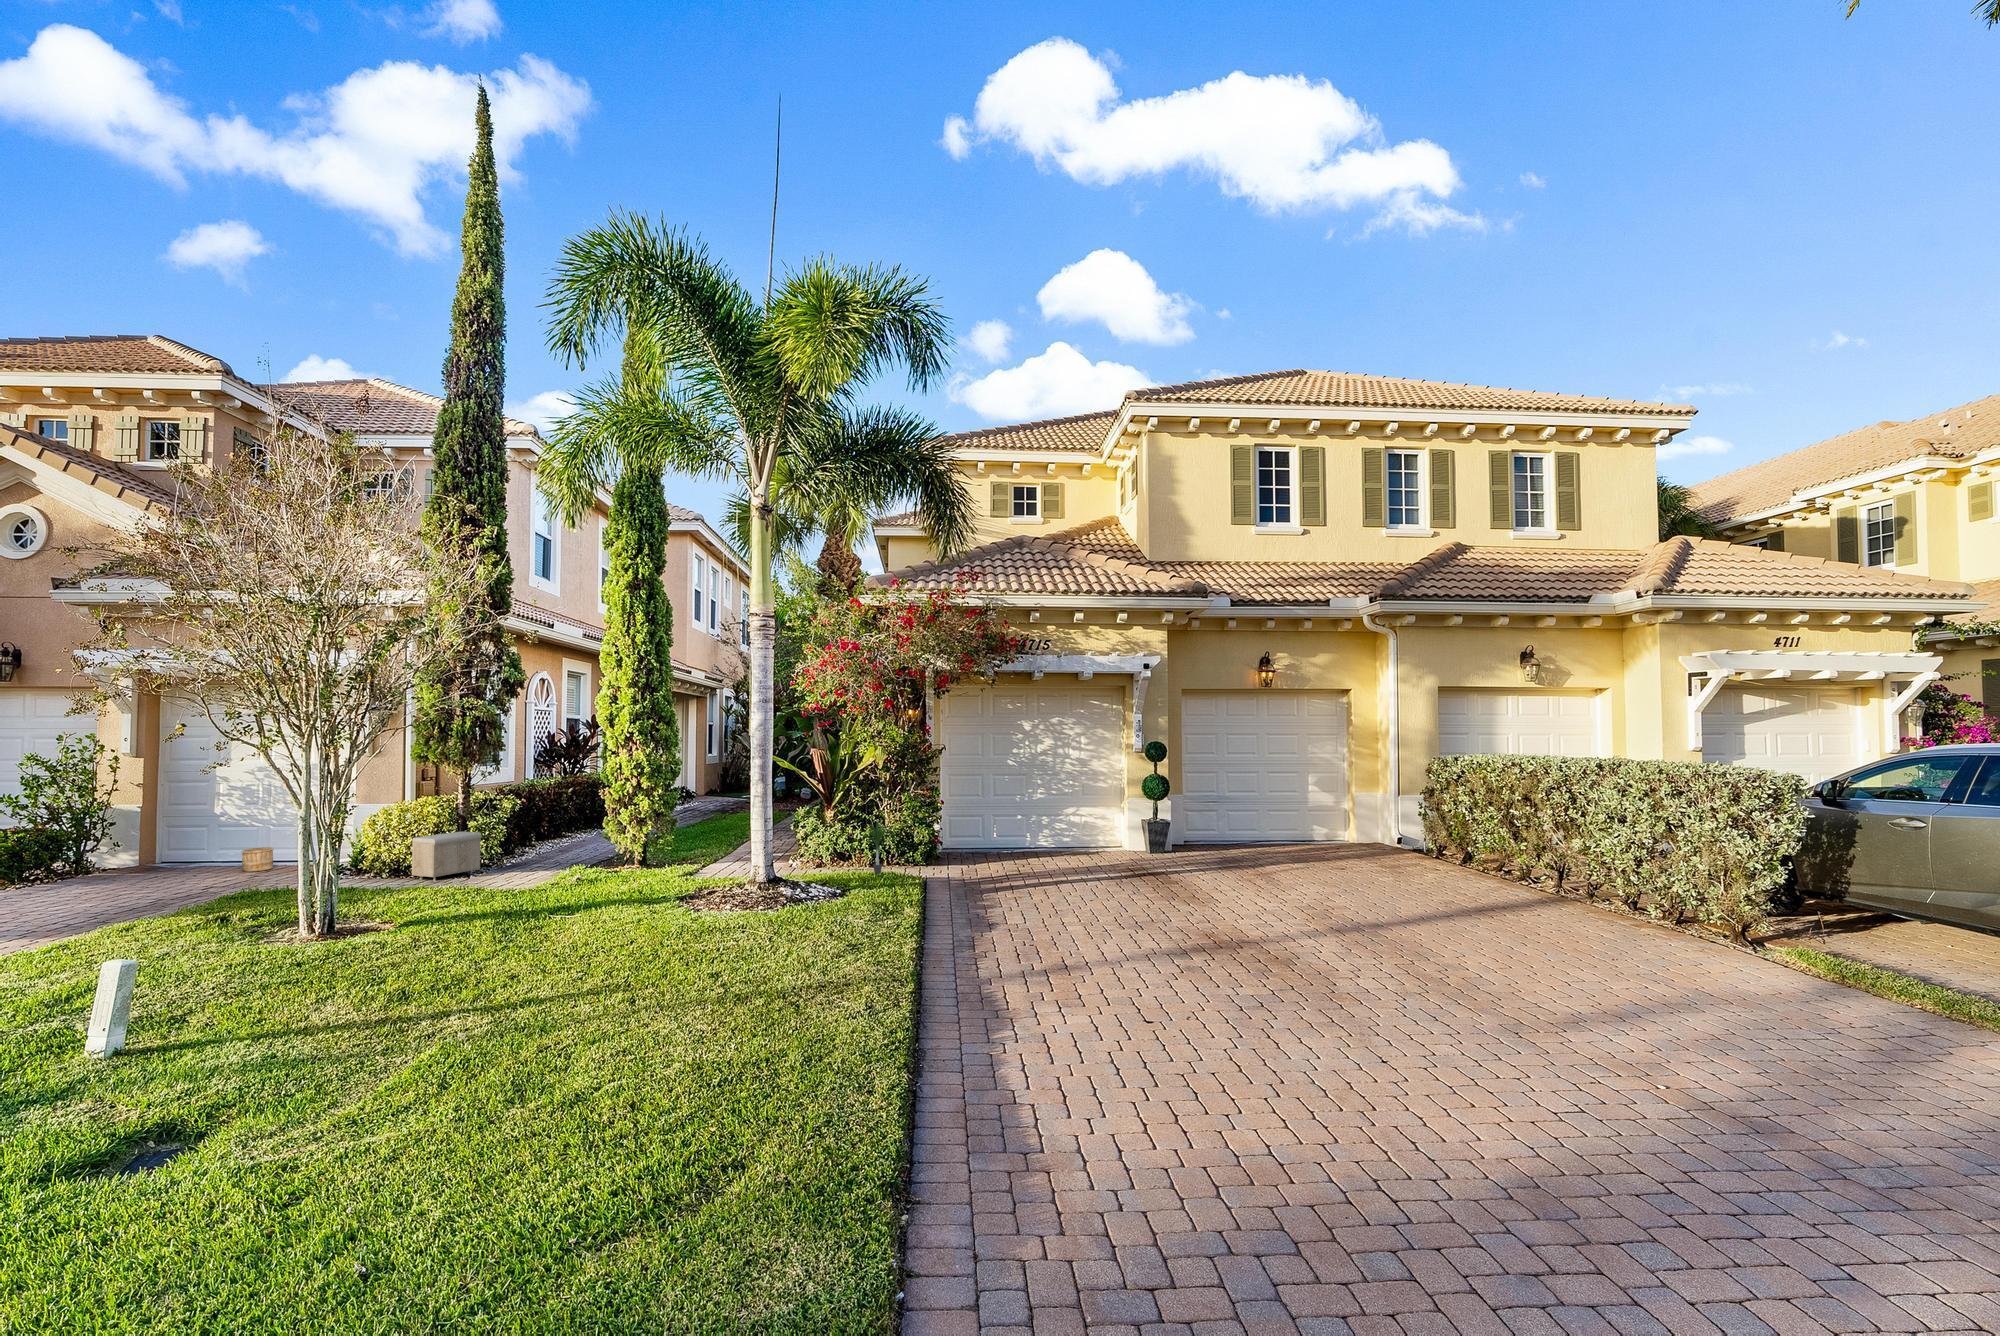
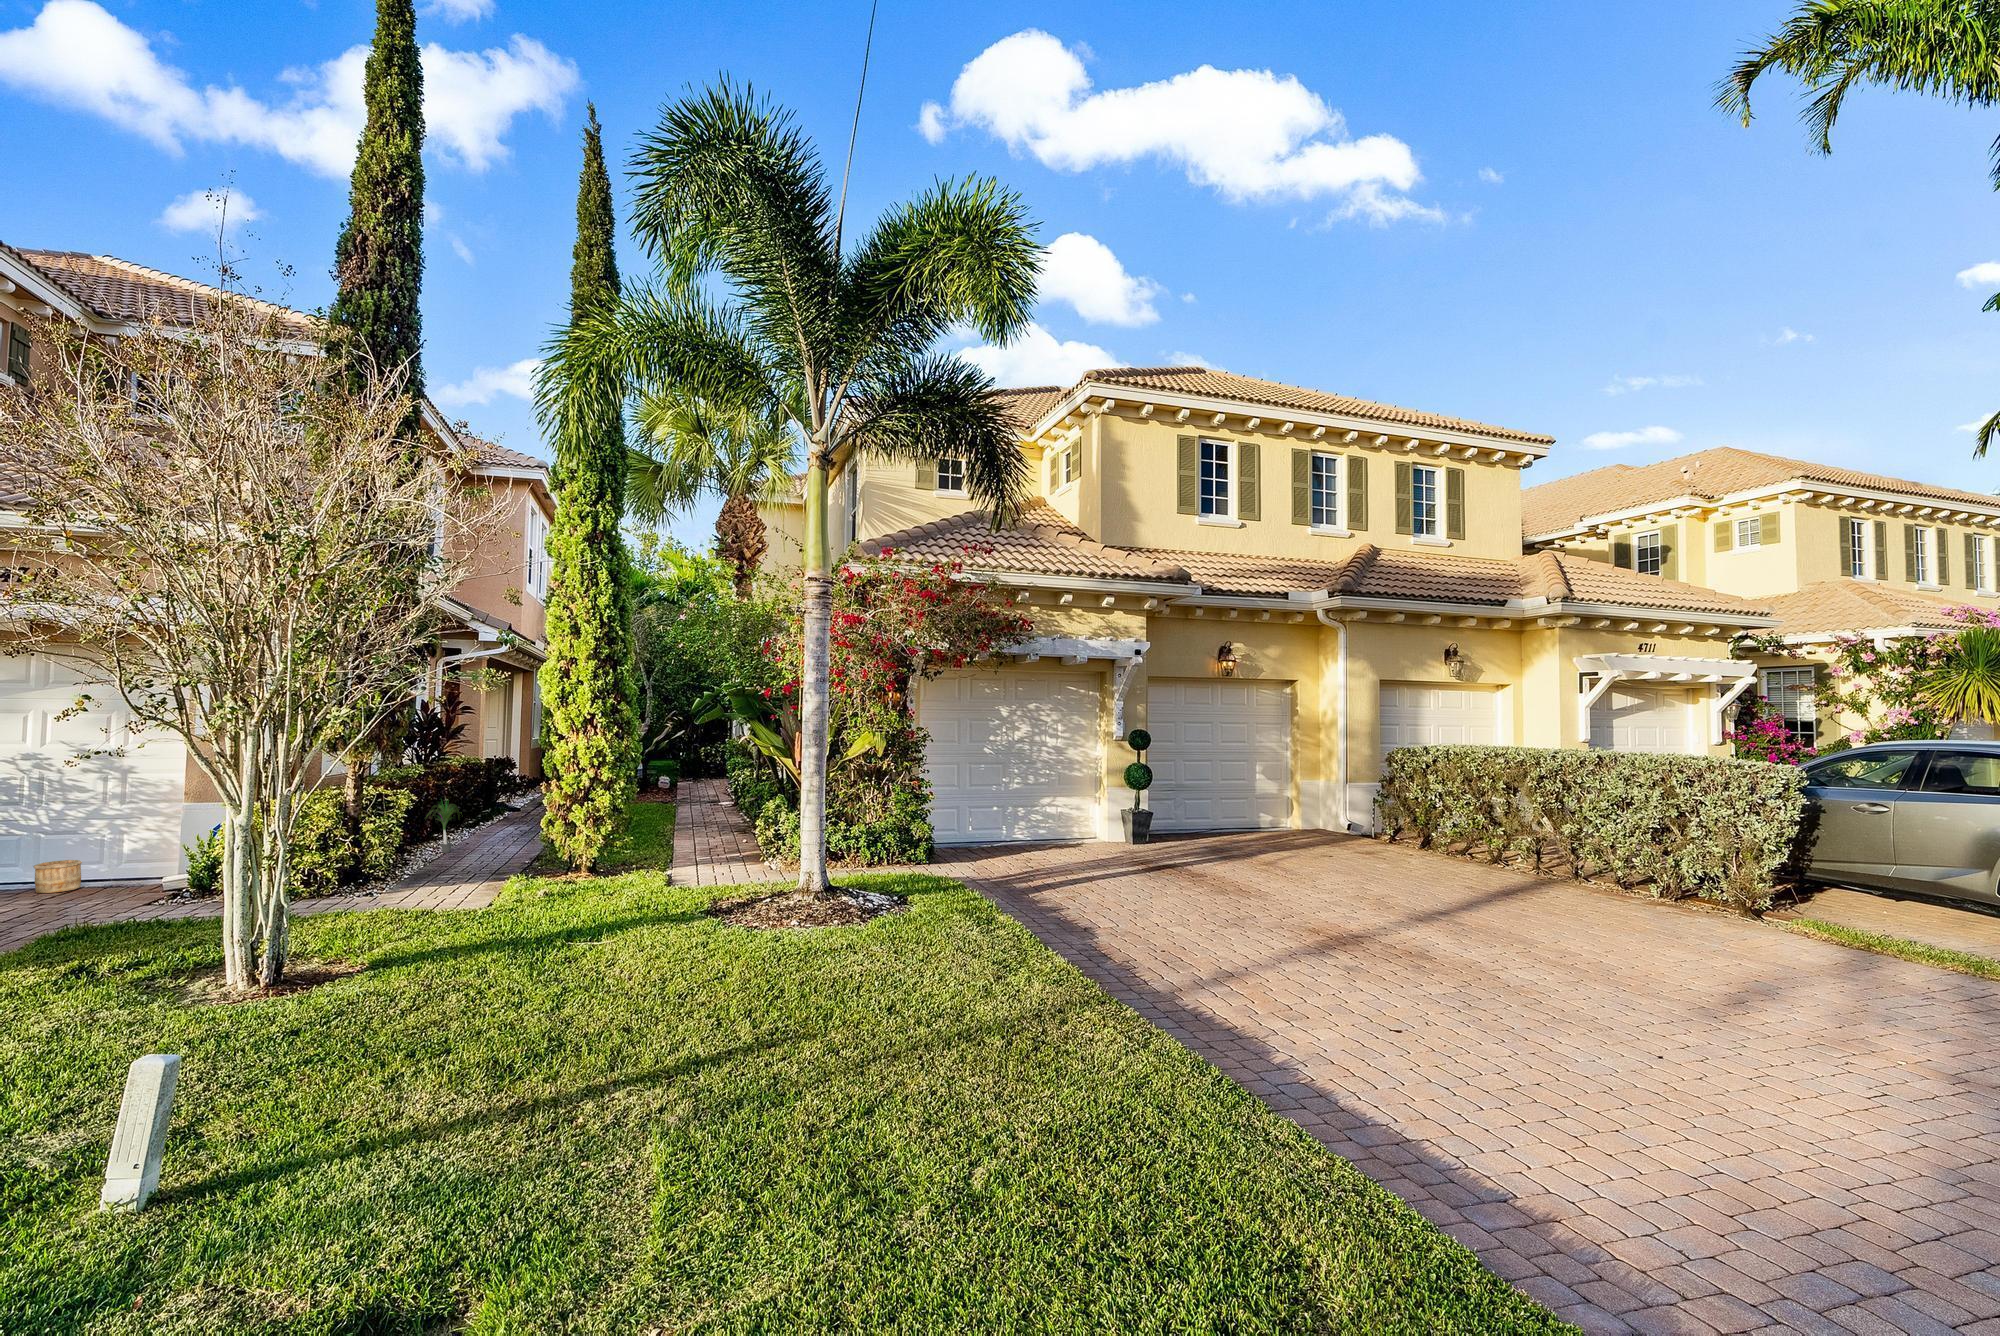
potted plant: present [869,823,888,874] -> present [431,803,454,853]
storage bench: present [412,832,481,881] -> none [309,834,398,896]

